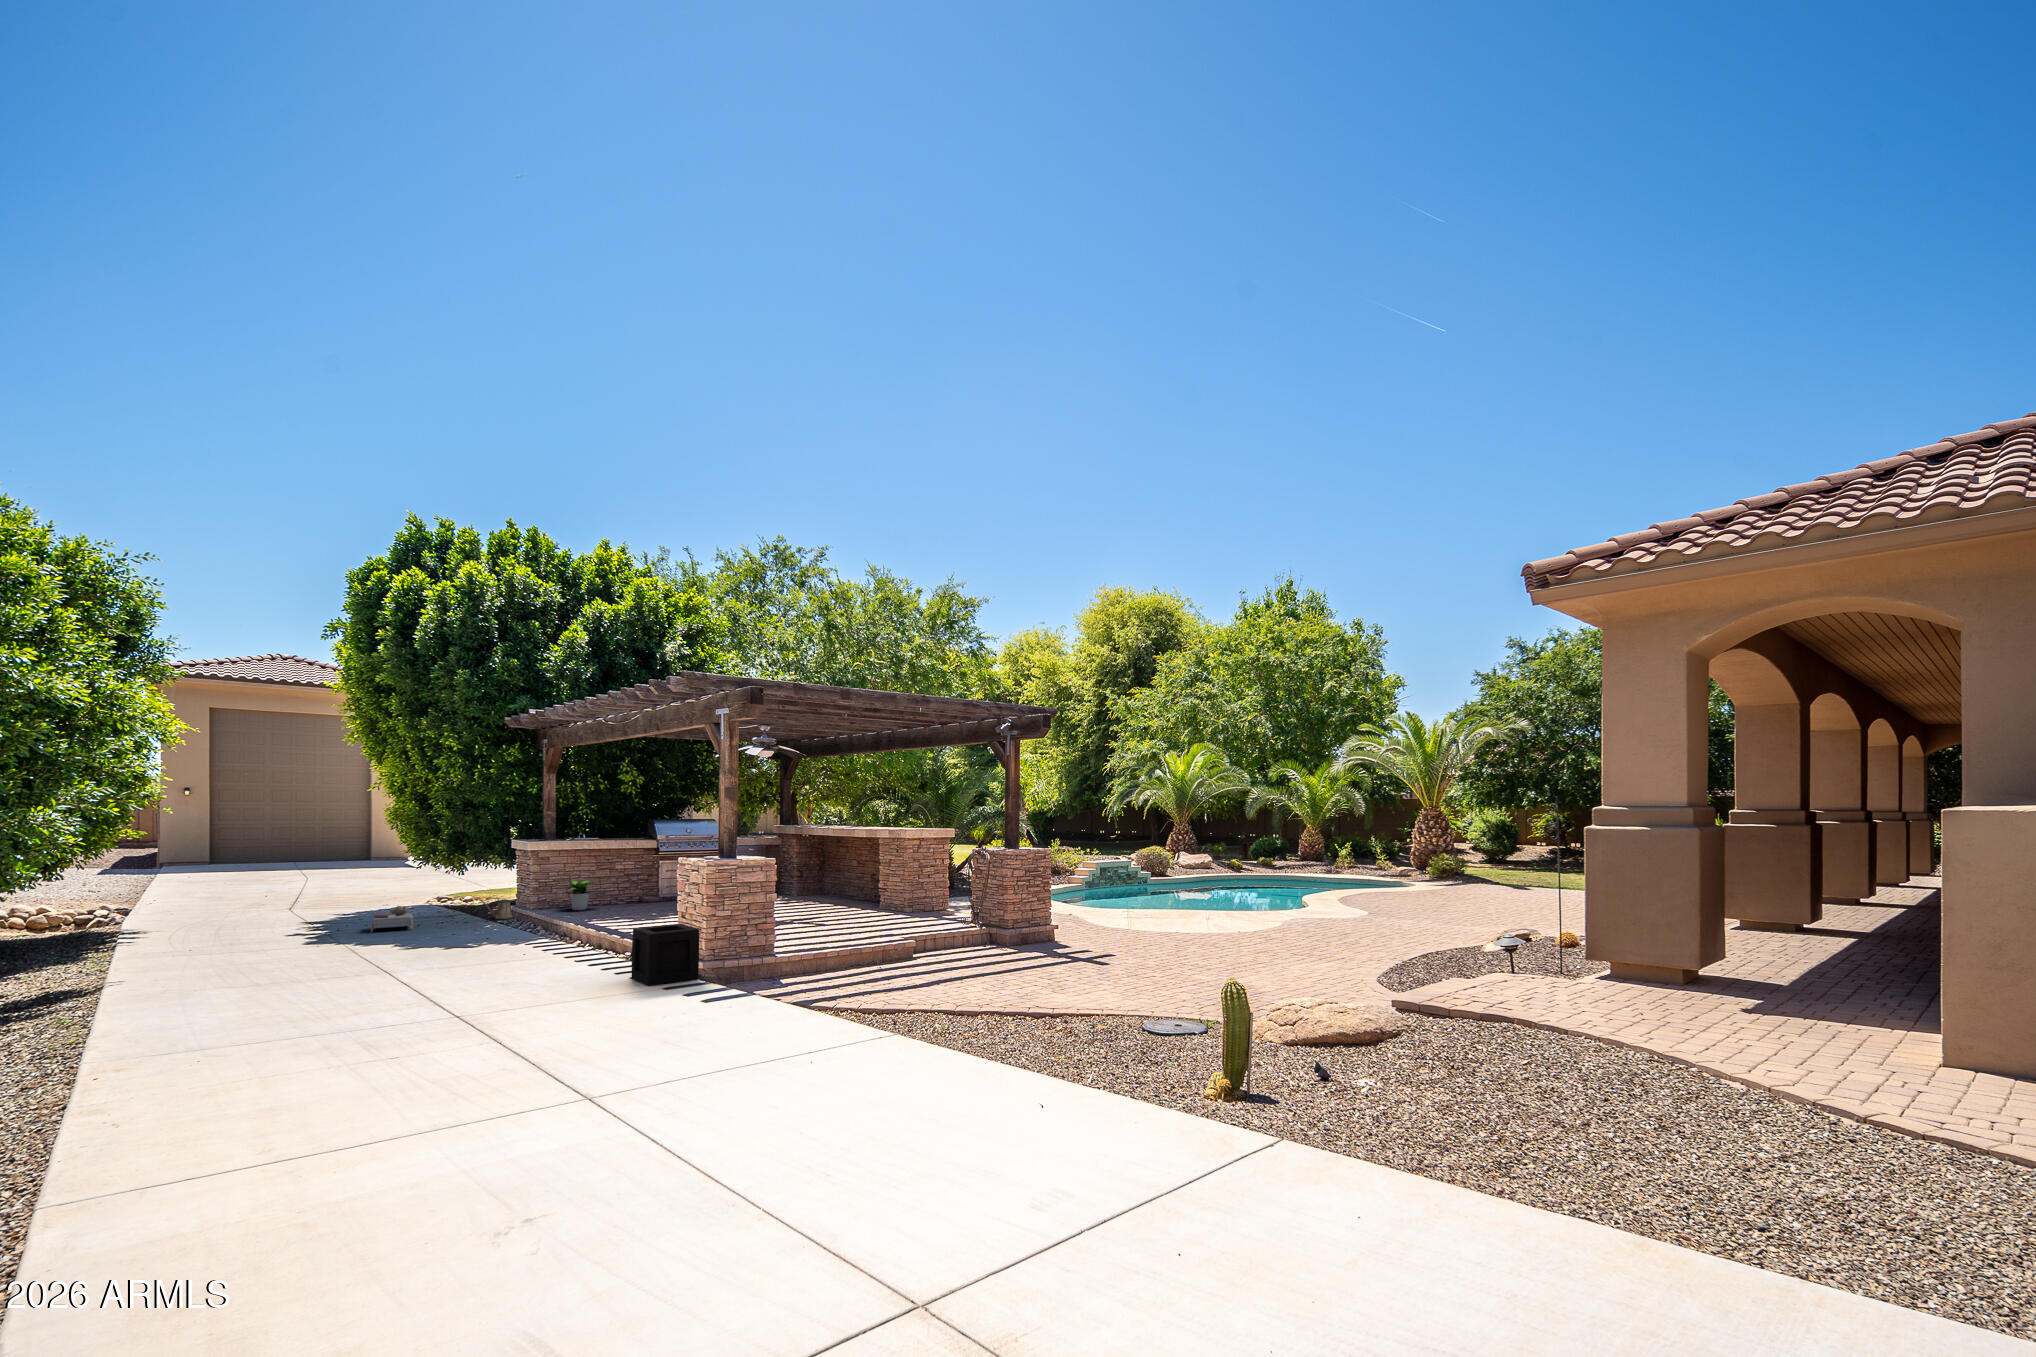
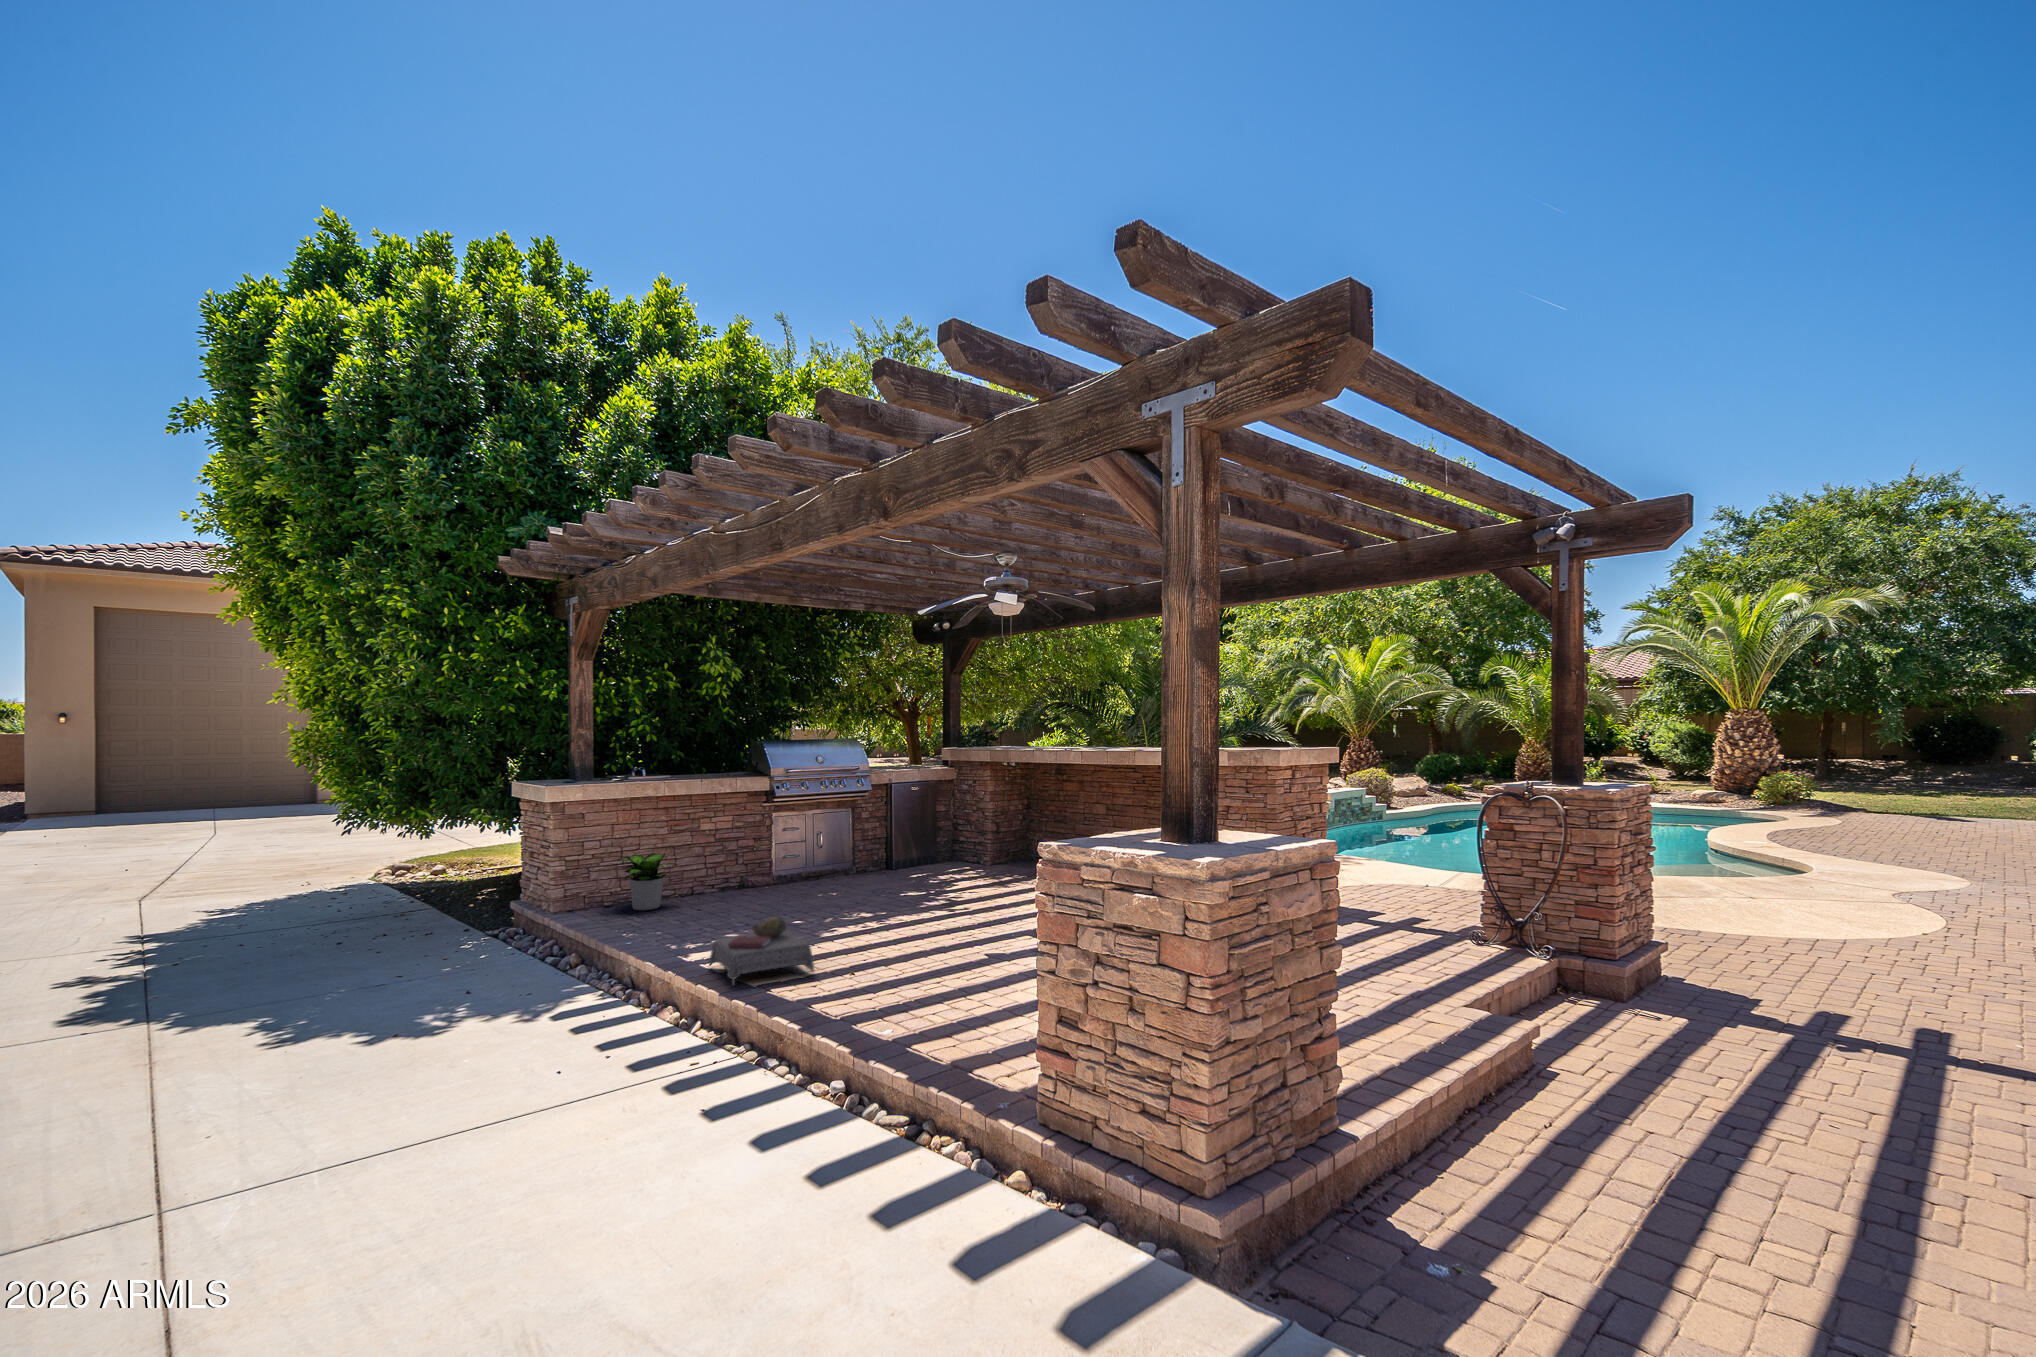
watering can: present [479,899,517,919] -> none [455,891,530,929]
ottoman: present [370,906,414,932] -> present [710,916,814,985]
wooden crate: present [632,924,699,986] -> none [937,1038,1174,1323]

